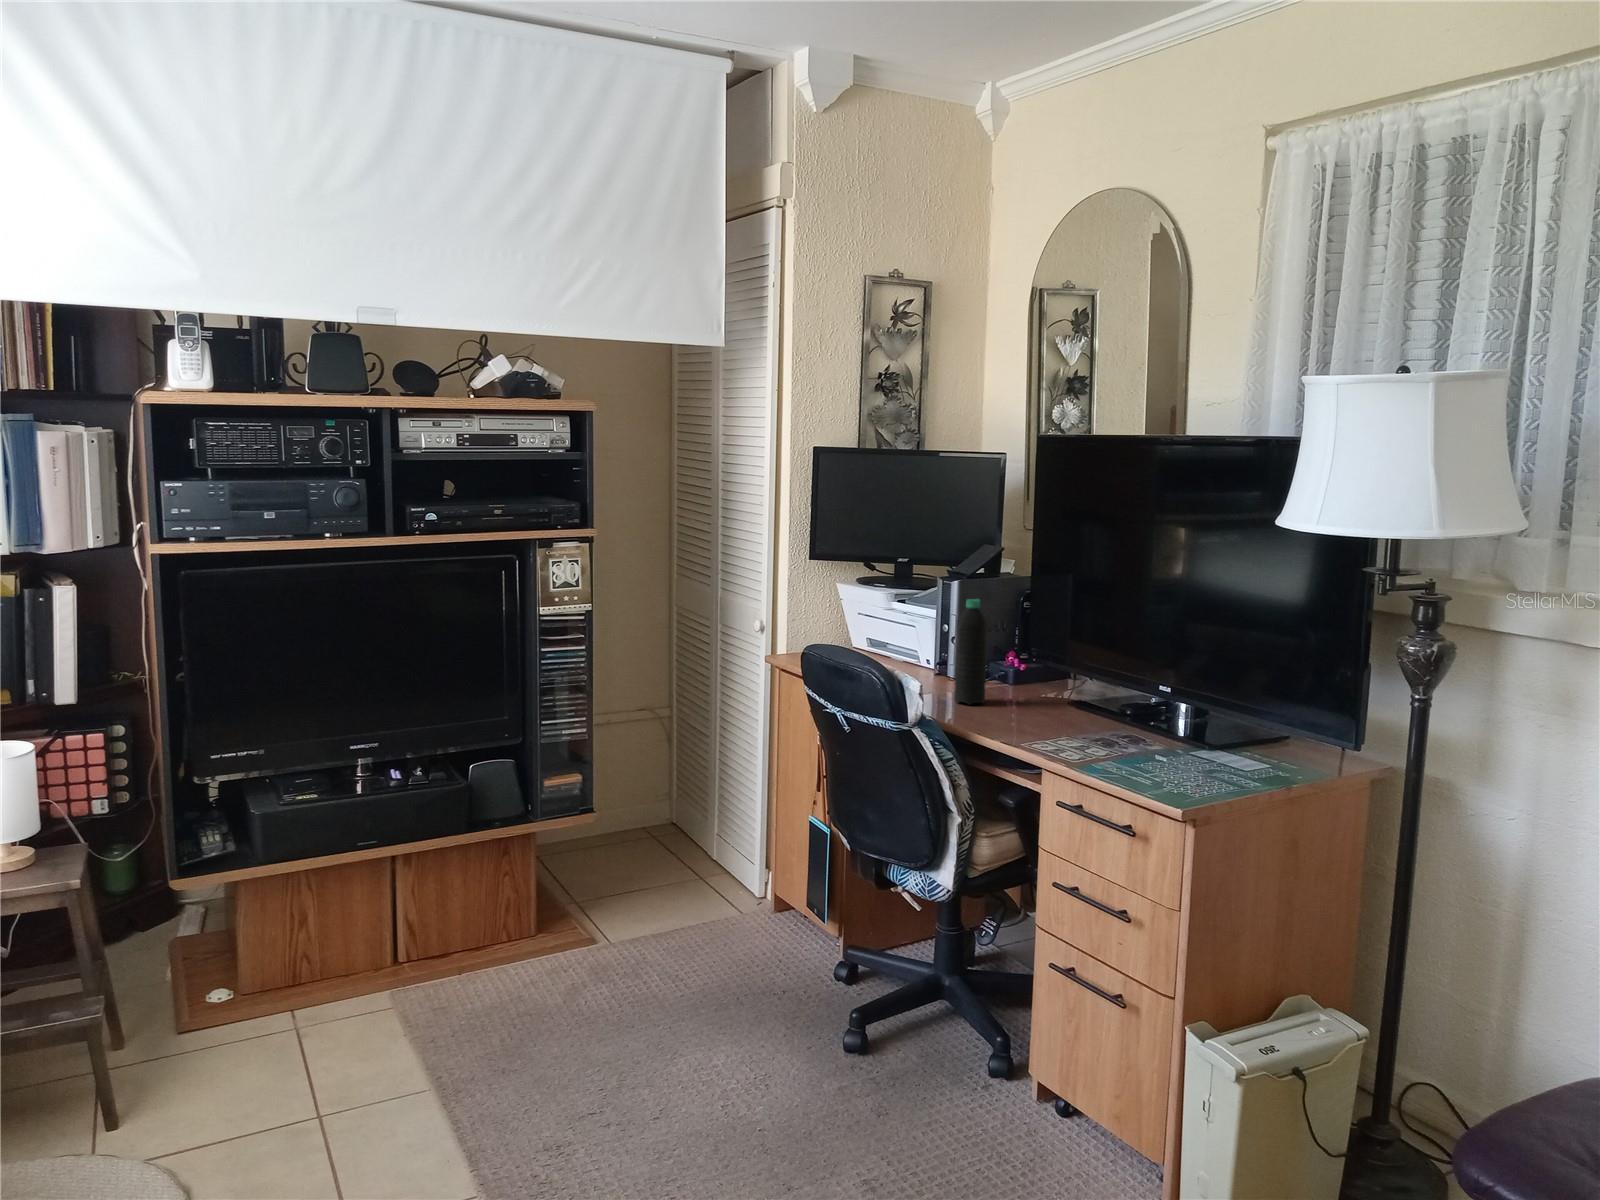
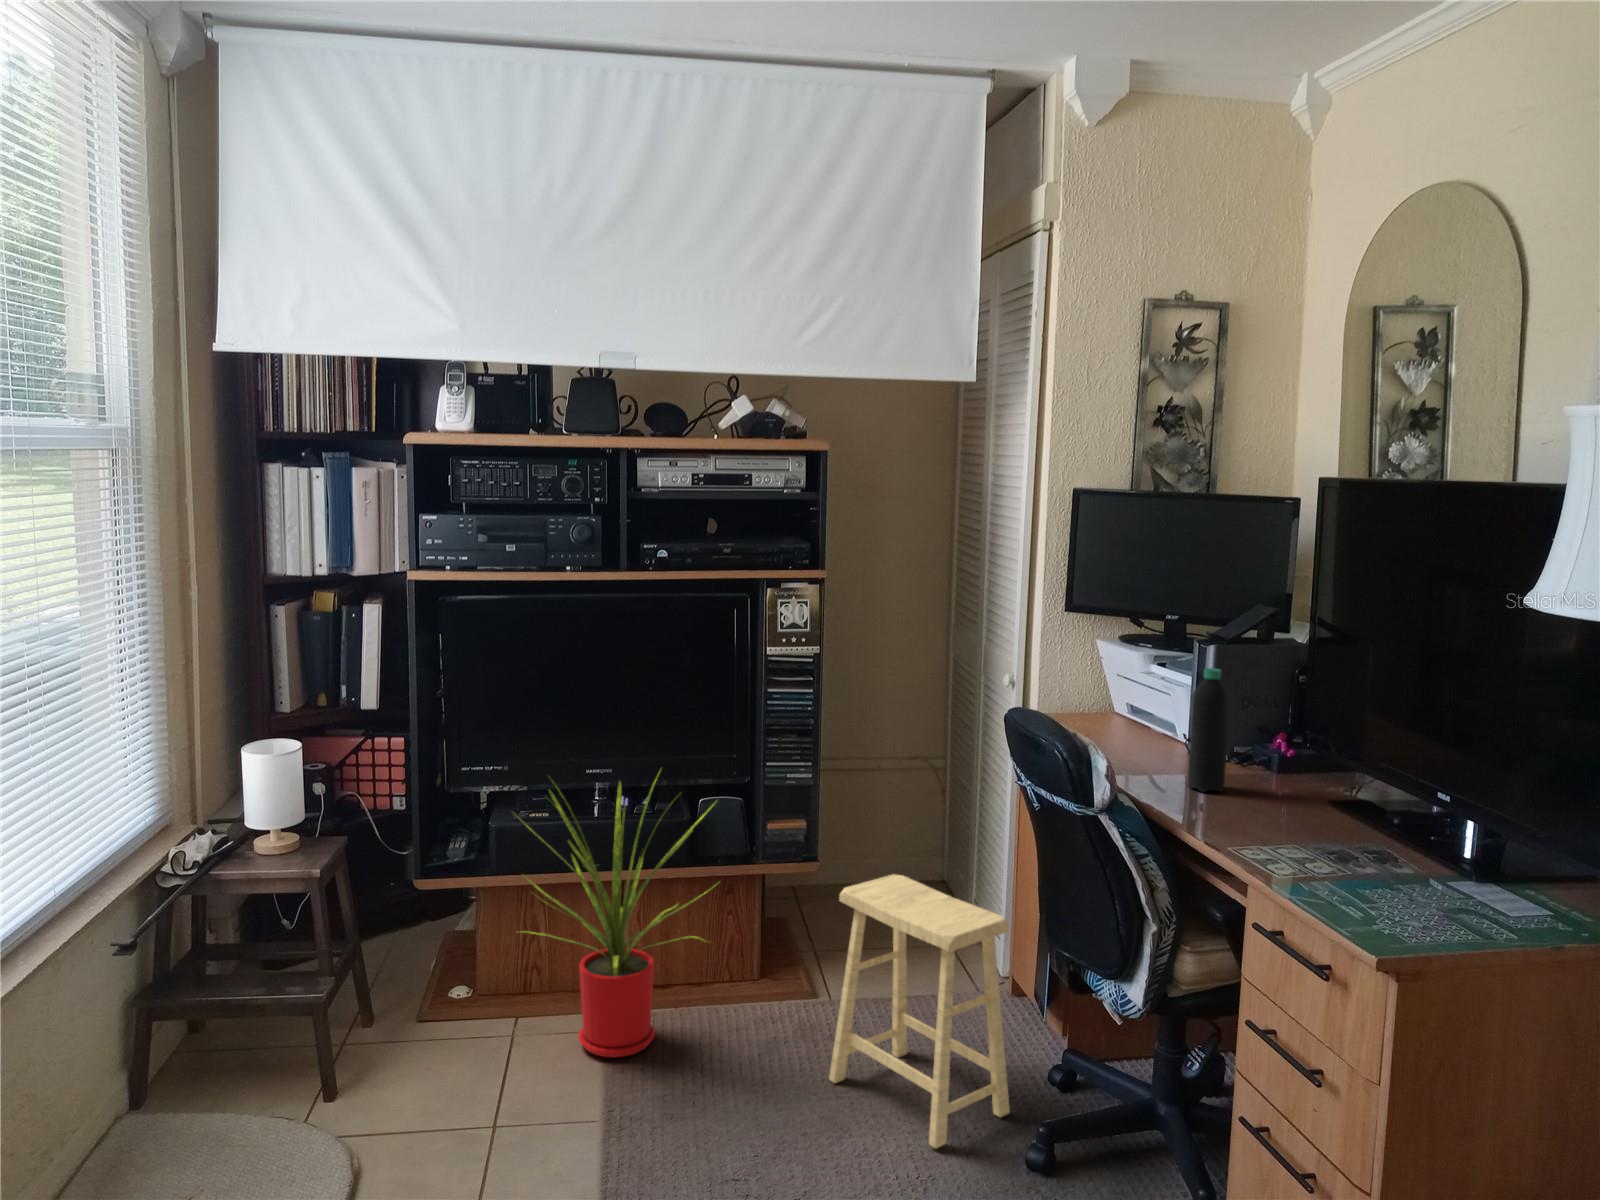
house plant: none [296,733,522,1030] -> present [521,776,718,1057]
footstool: none [642,811,813,1050] -> present [829,874,1010,1148]

